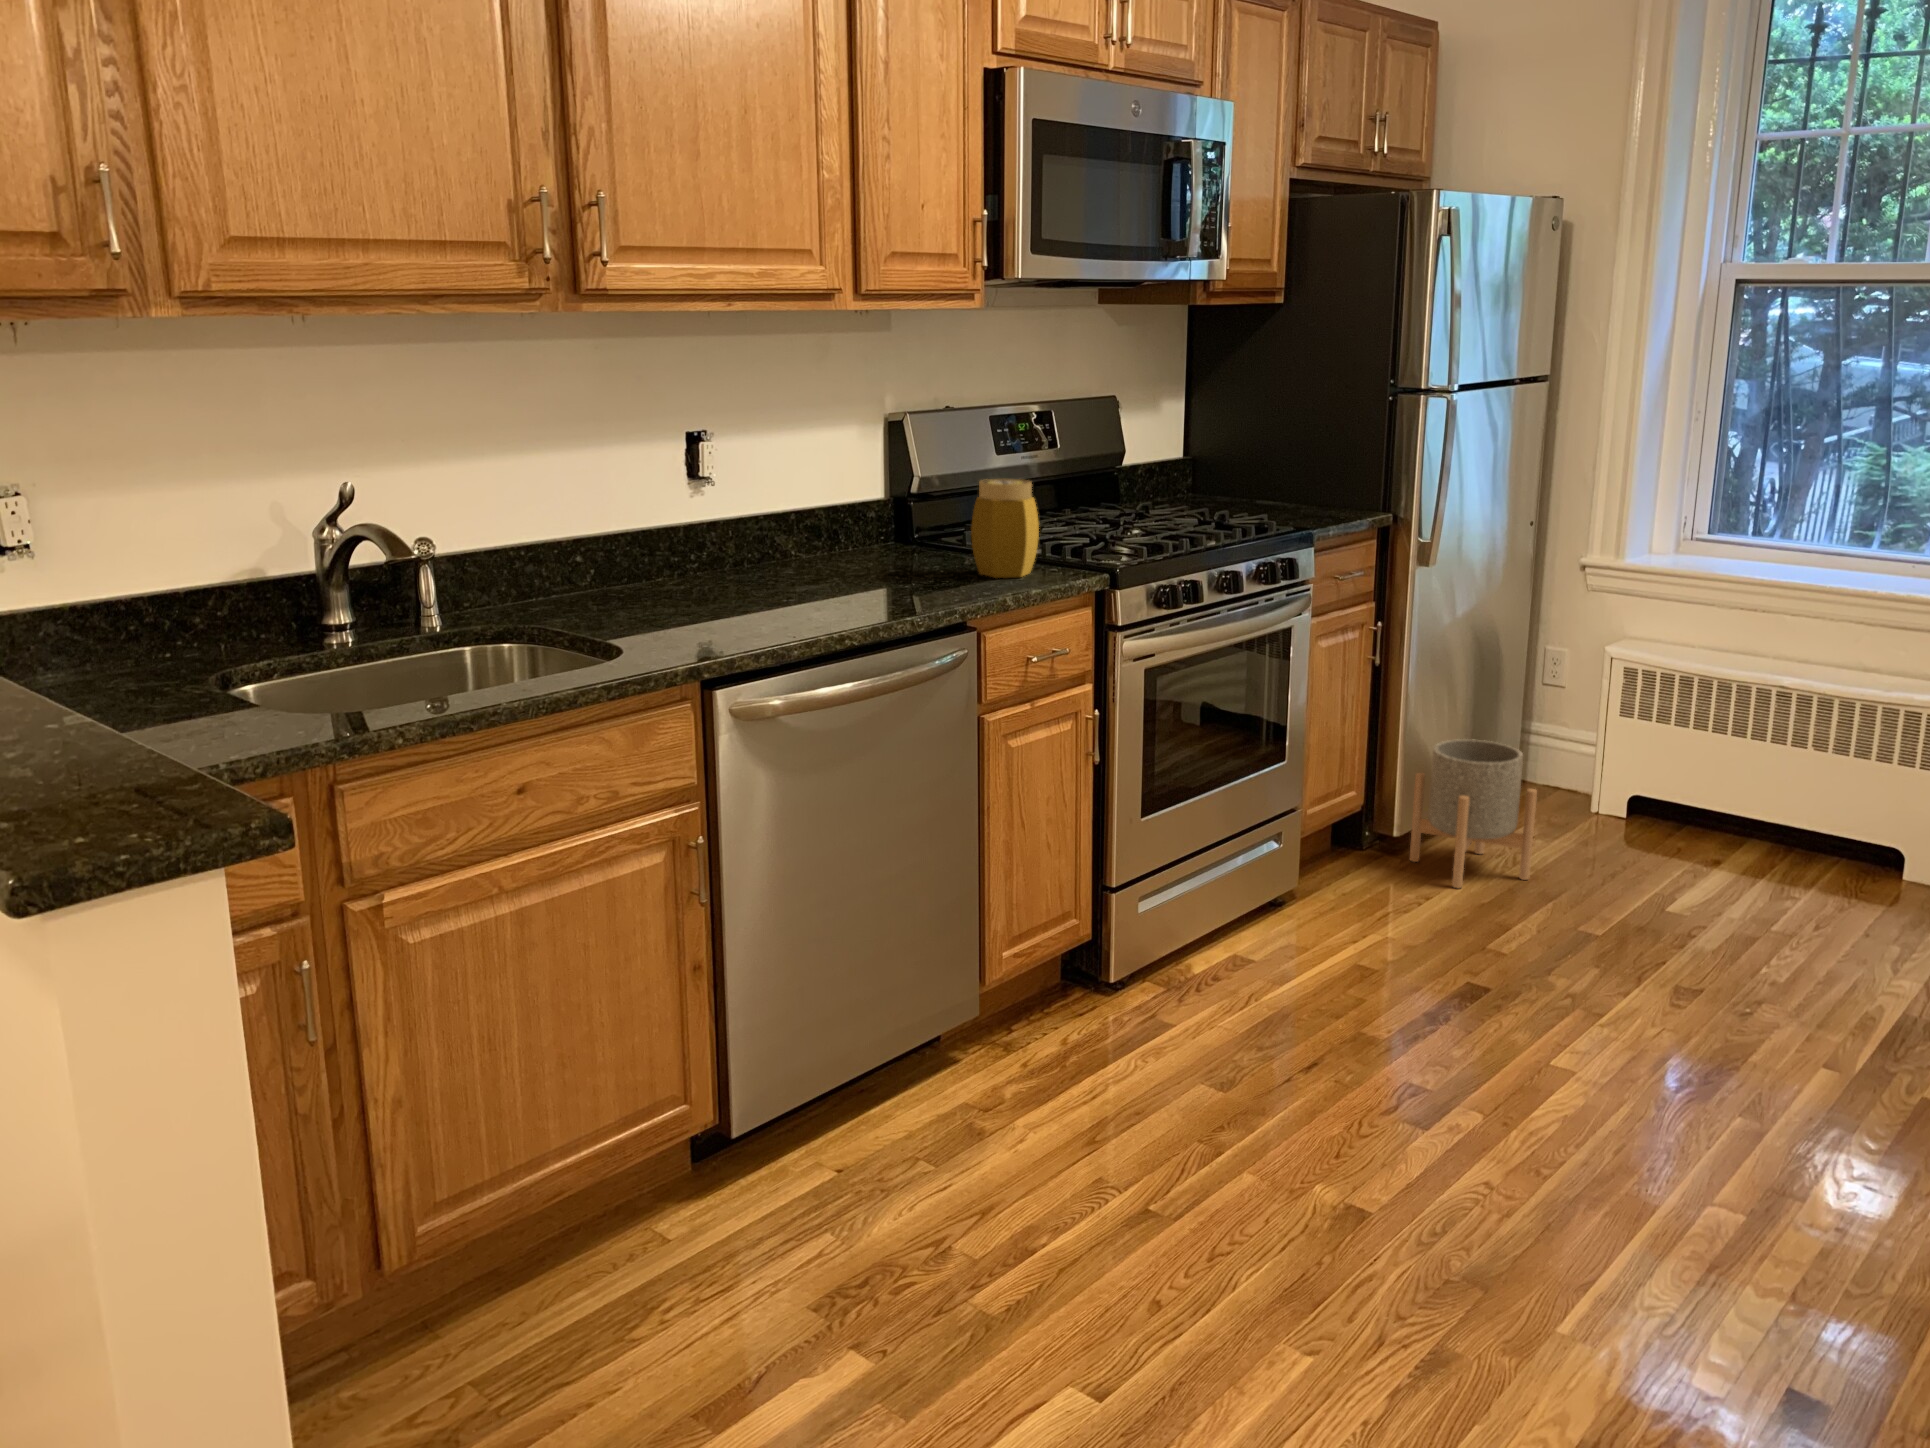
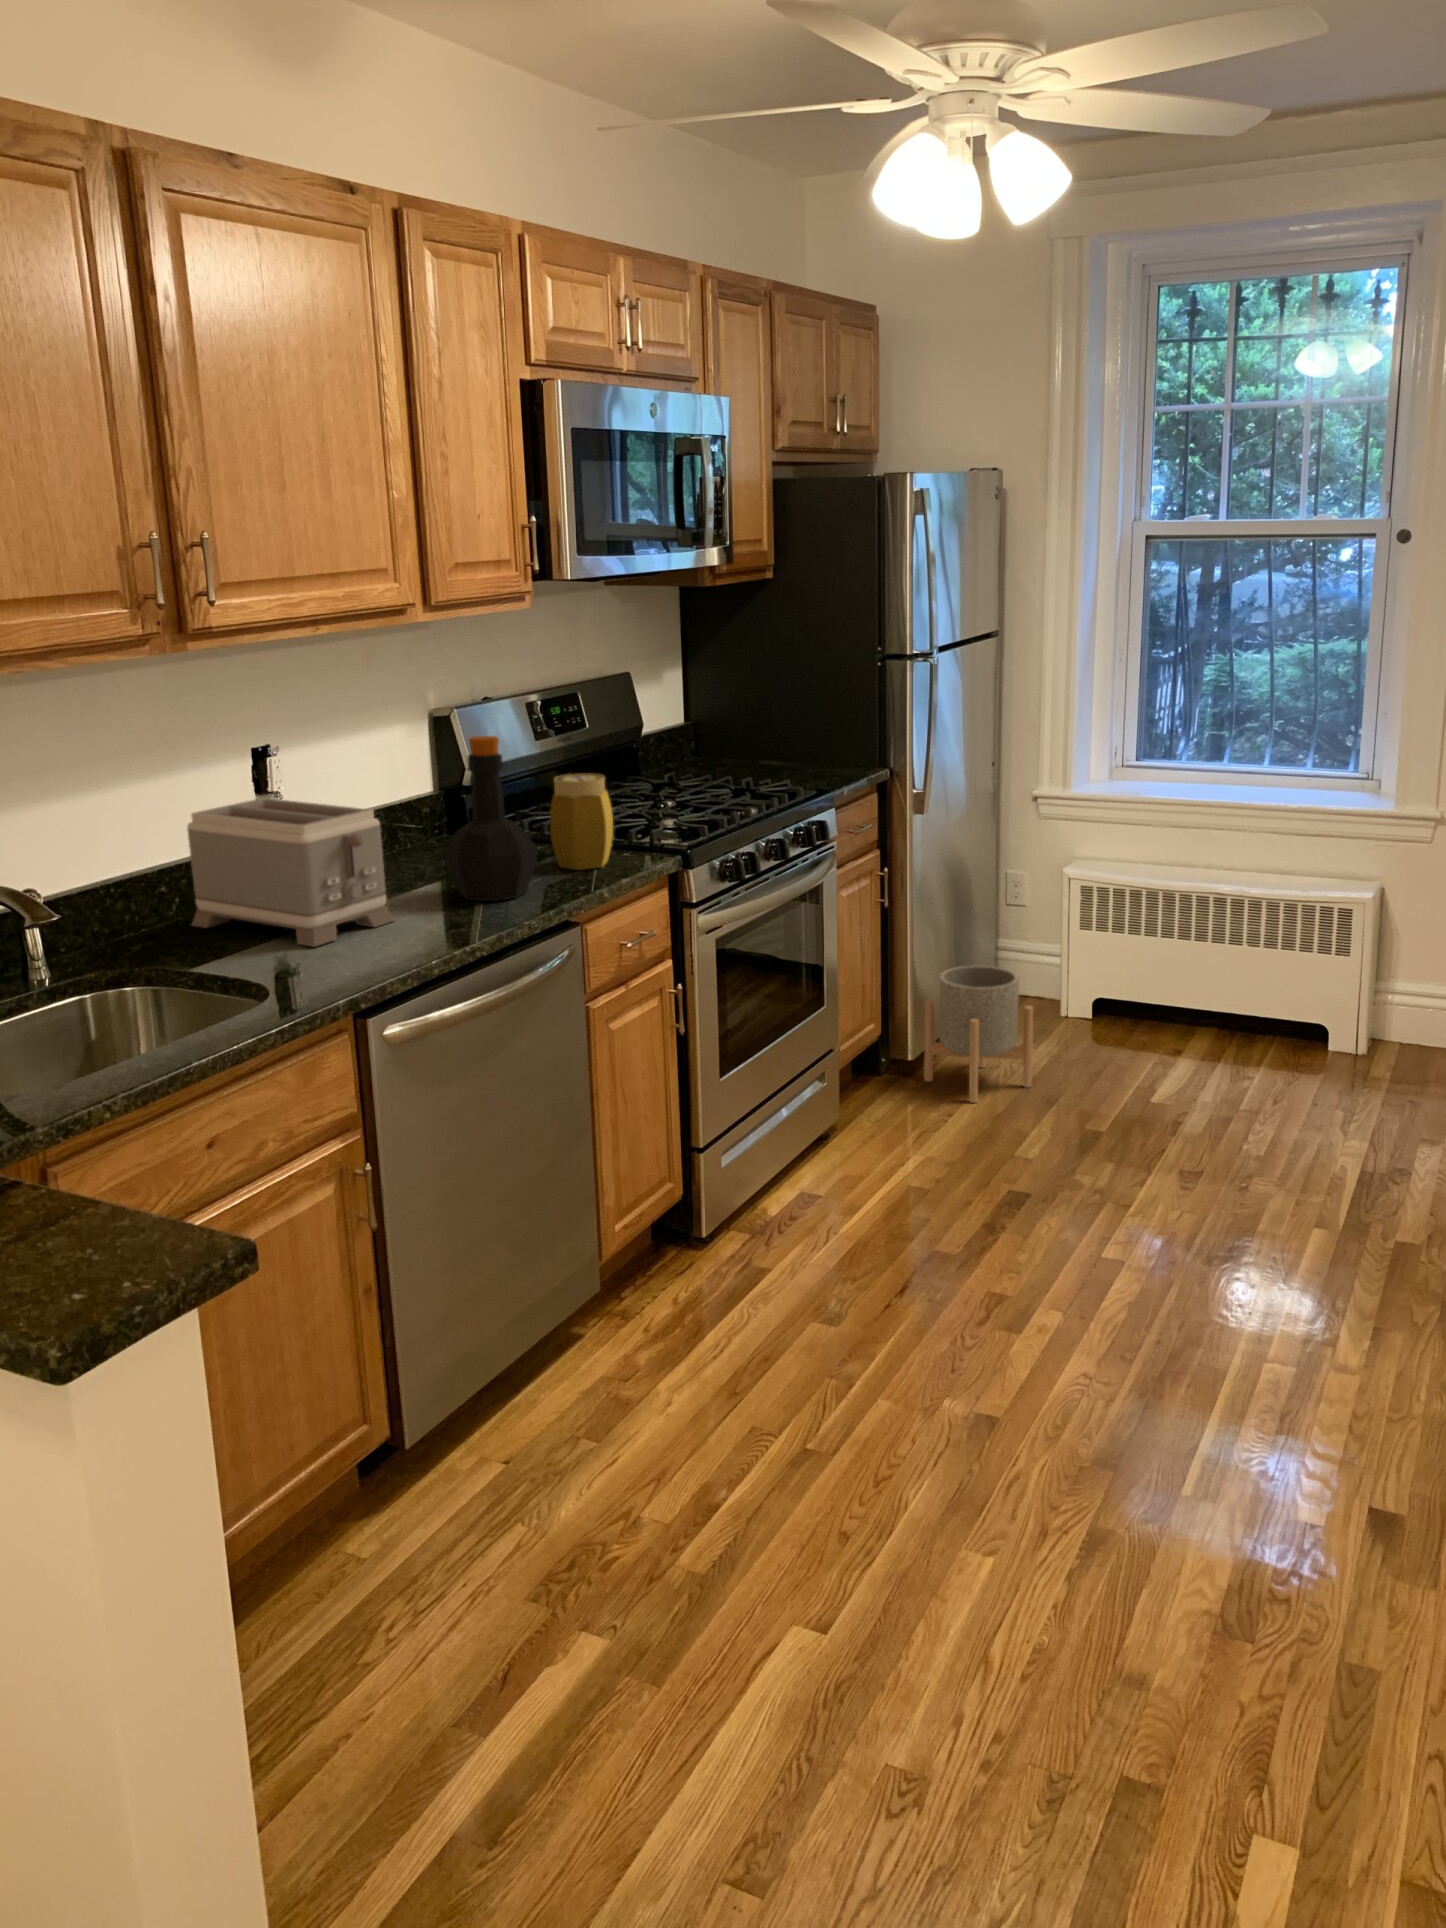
bottle: none [851,427,942,597] -> present [445,736,537,901]
toaster: none [597,477,786,621] -> present [187,798,394,947]

